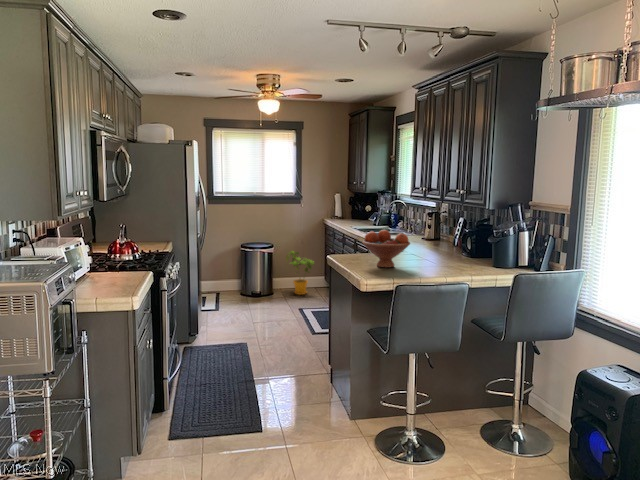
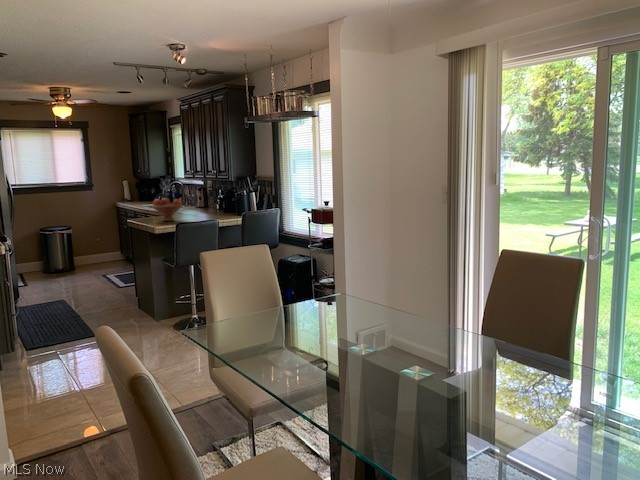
house plant: present [286,251,314,295] -> none [84,230,111,267]

